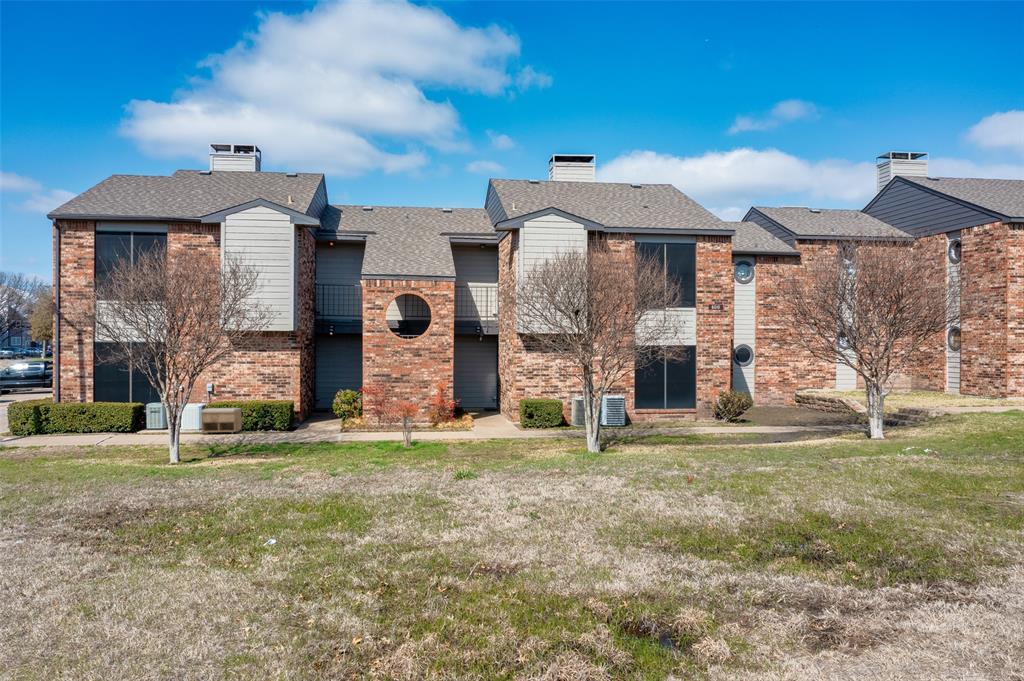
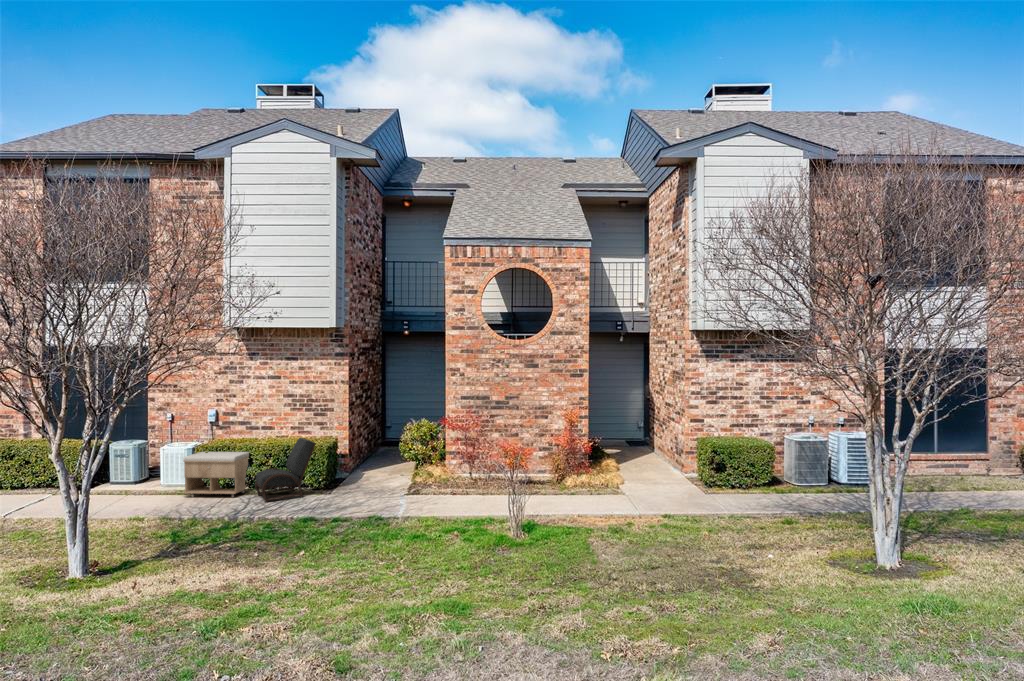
lounge chair: none [246,399,284,435] -> present [255,438,316,503]

